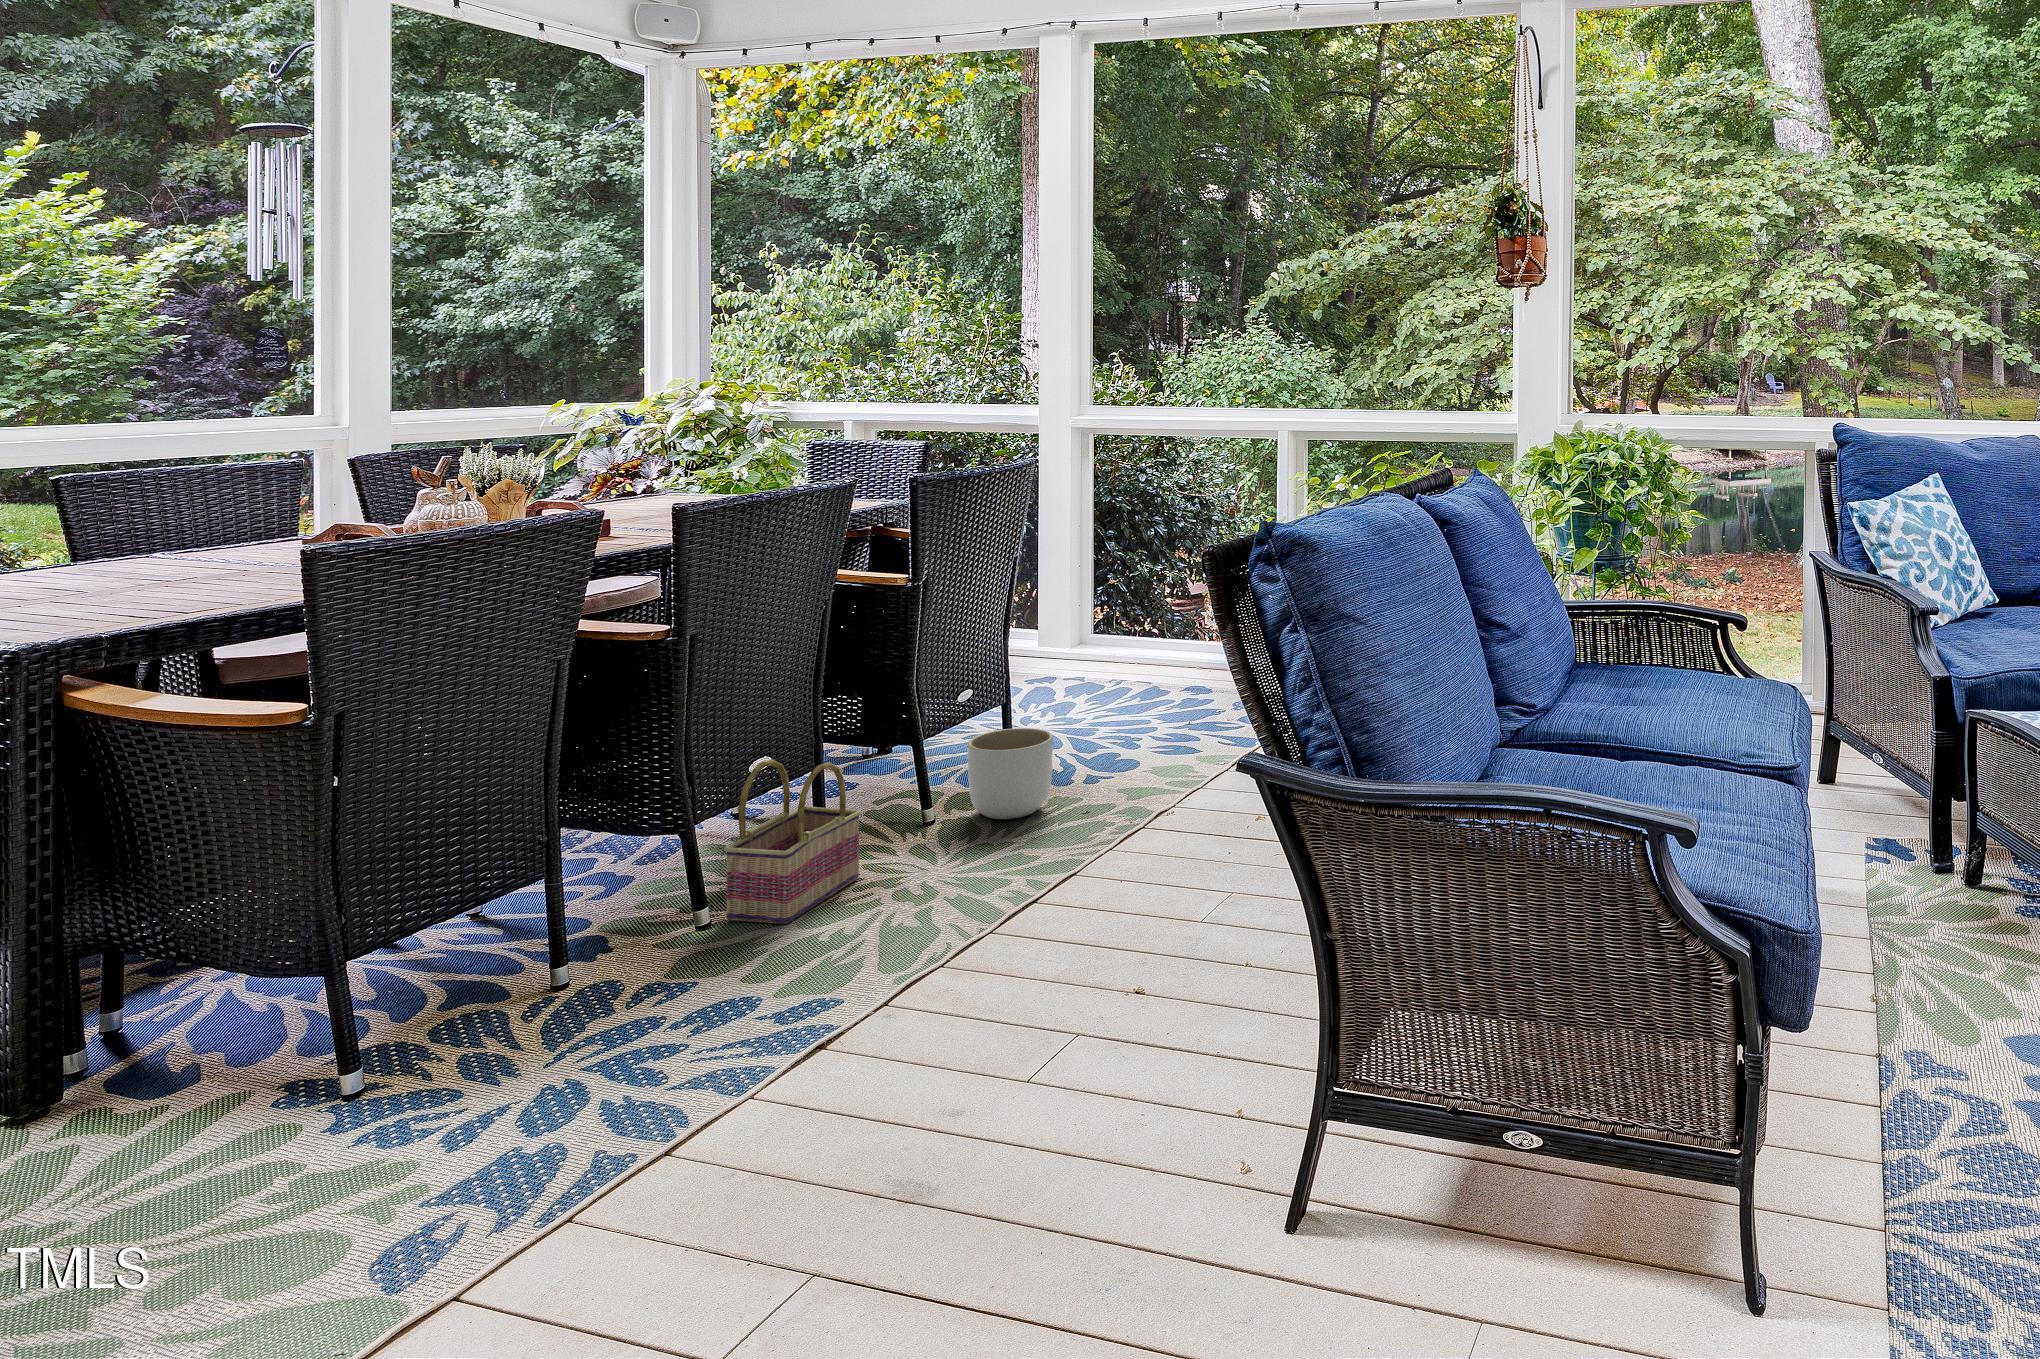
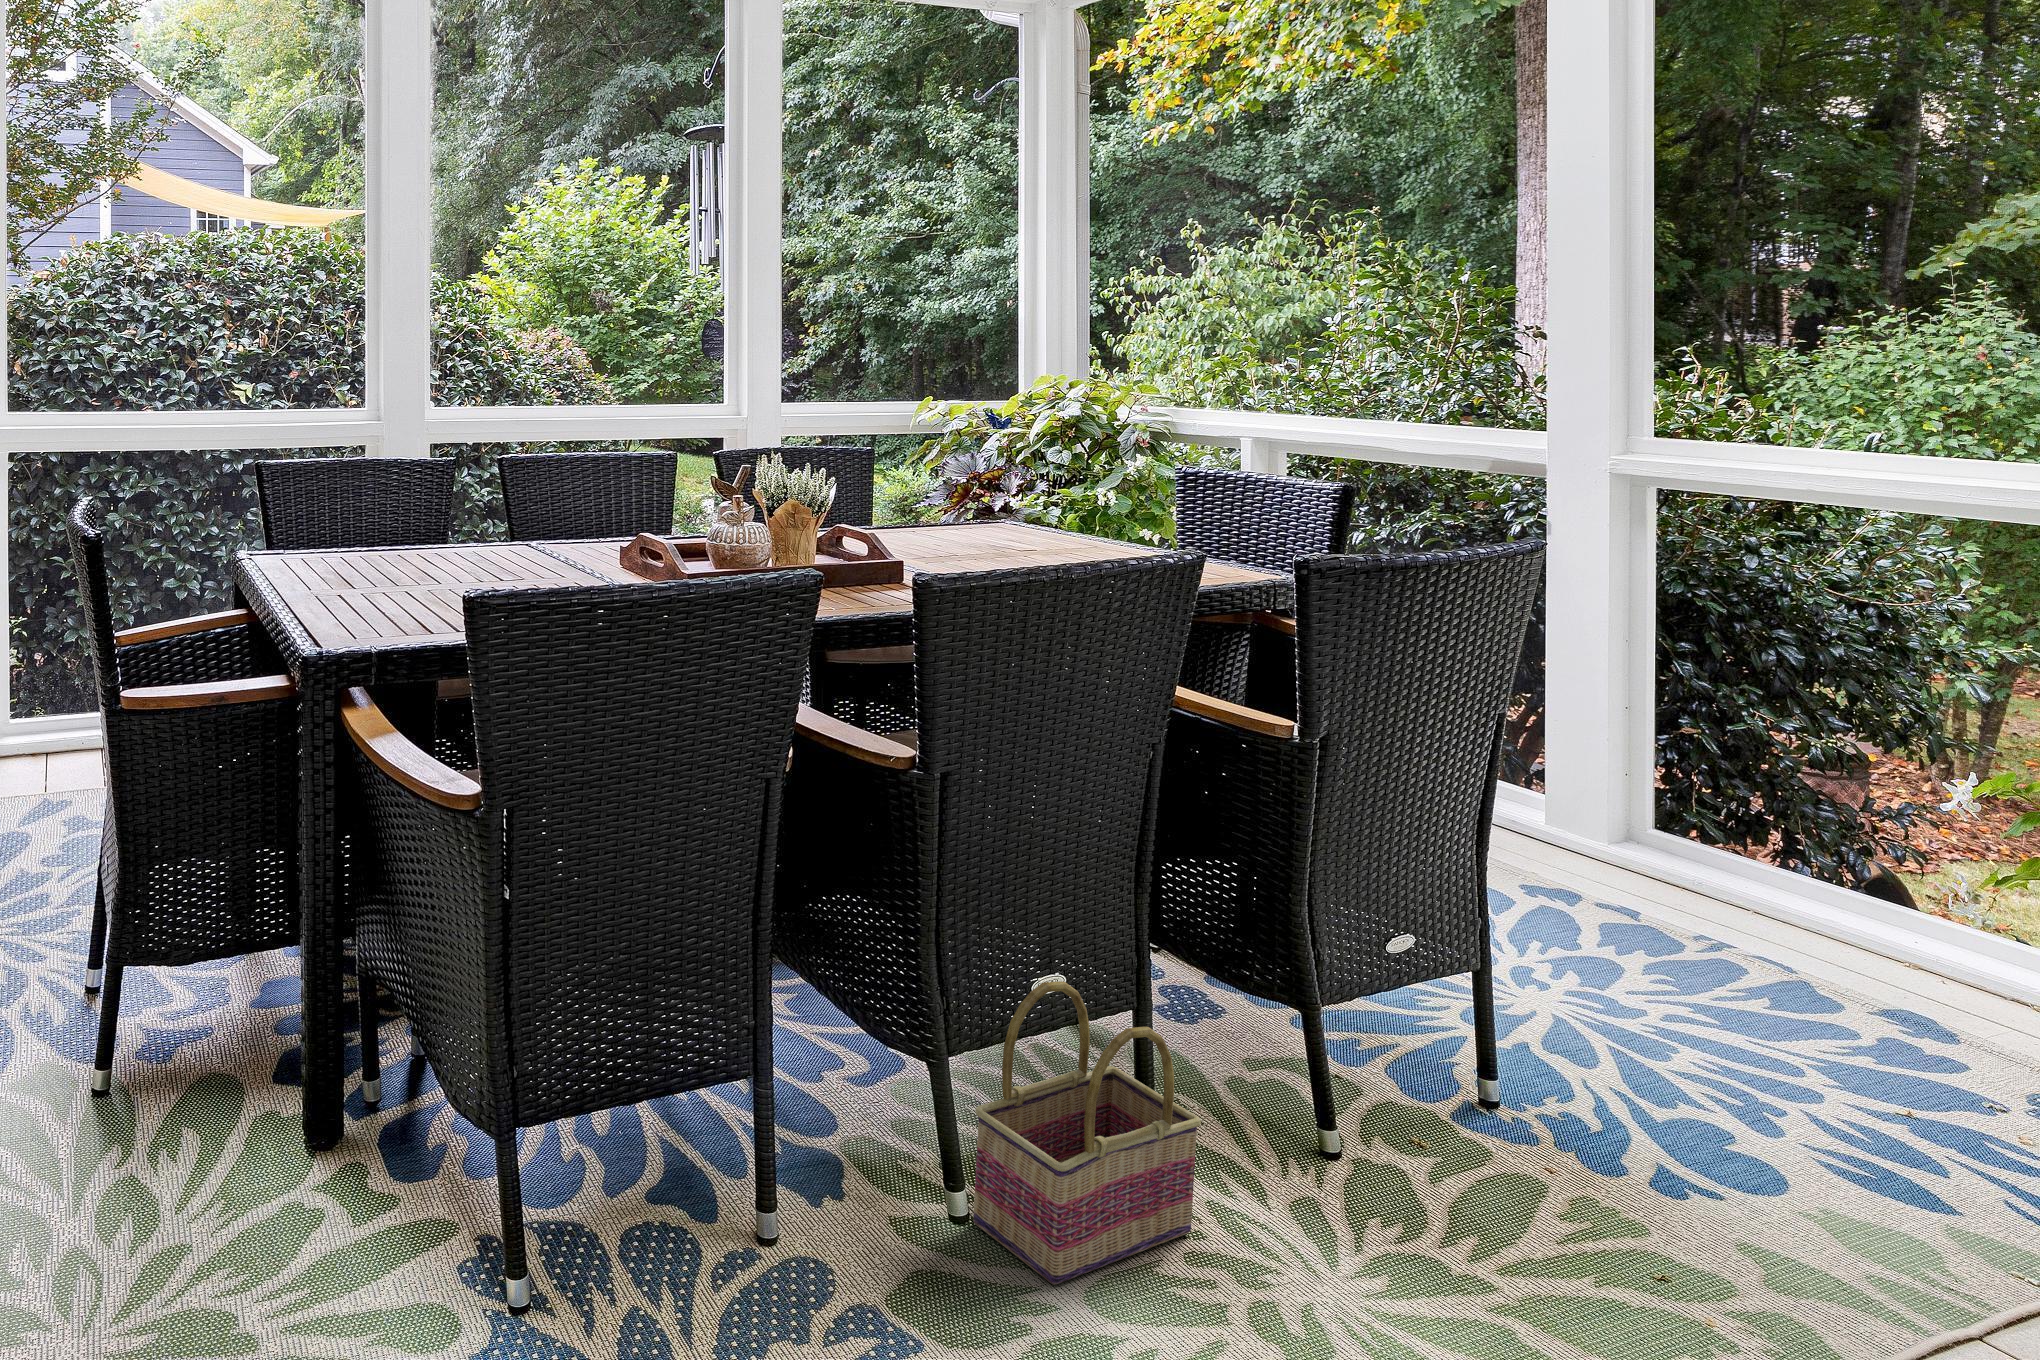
planter: present [968,728,1053,819] -> none [1411,1026,1591,1222]

